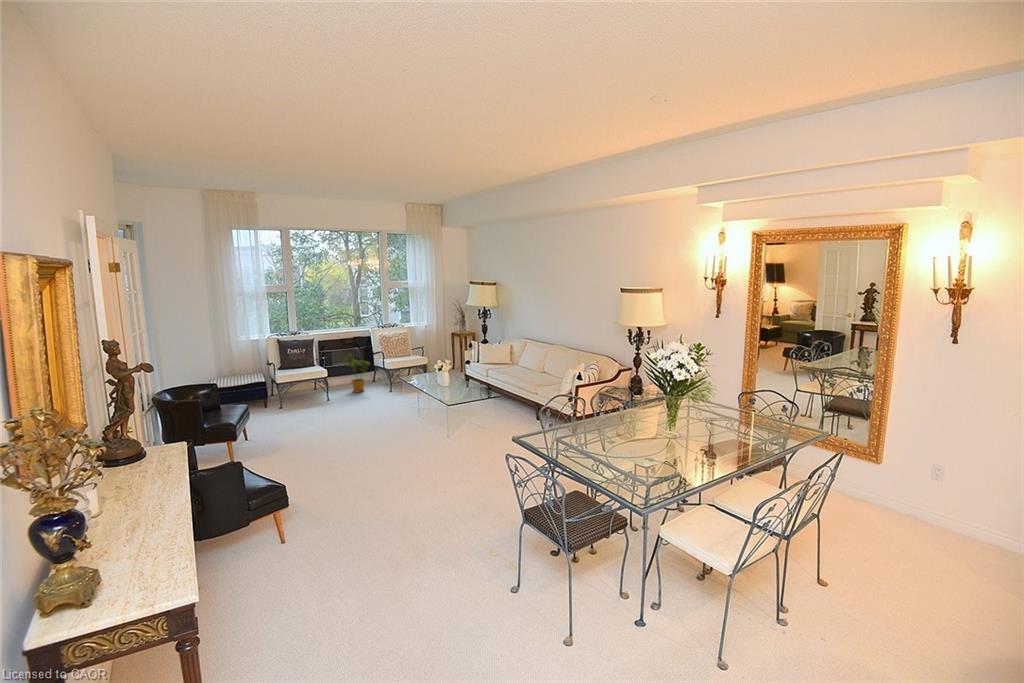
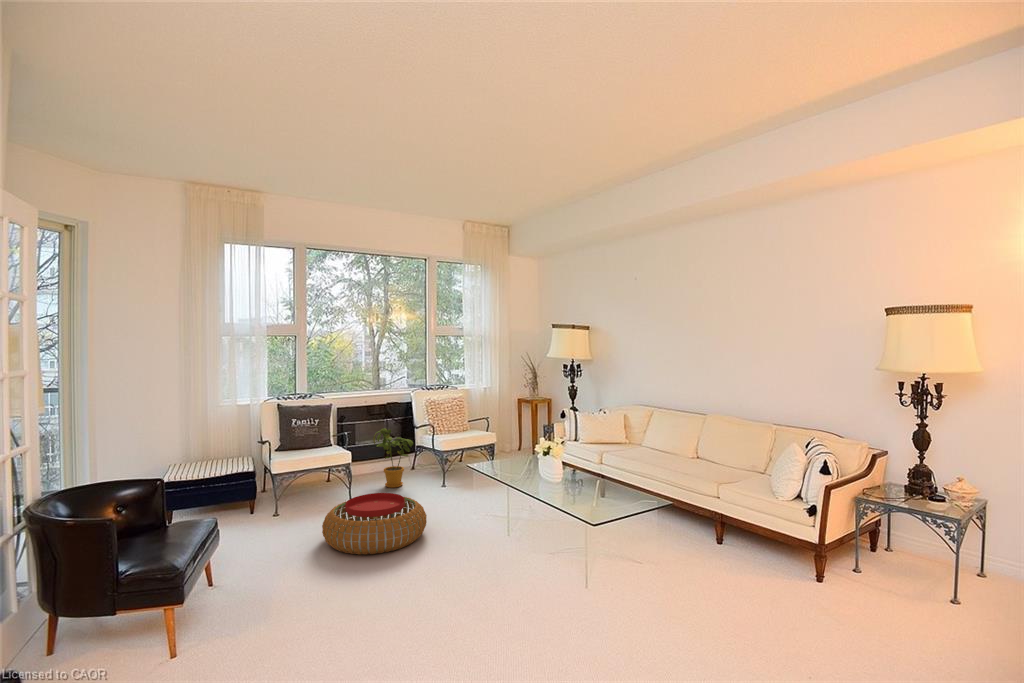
pouf: none [308,394,372,427] -> present [322,493,427,555]

